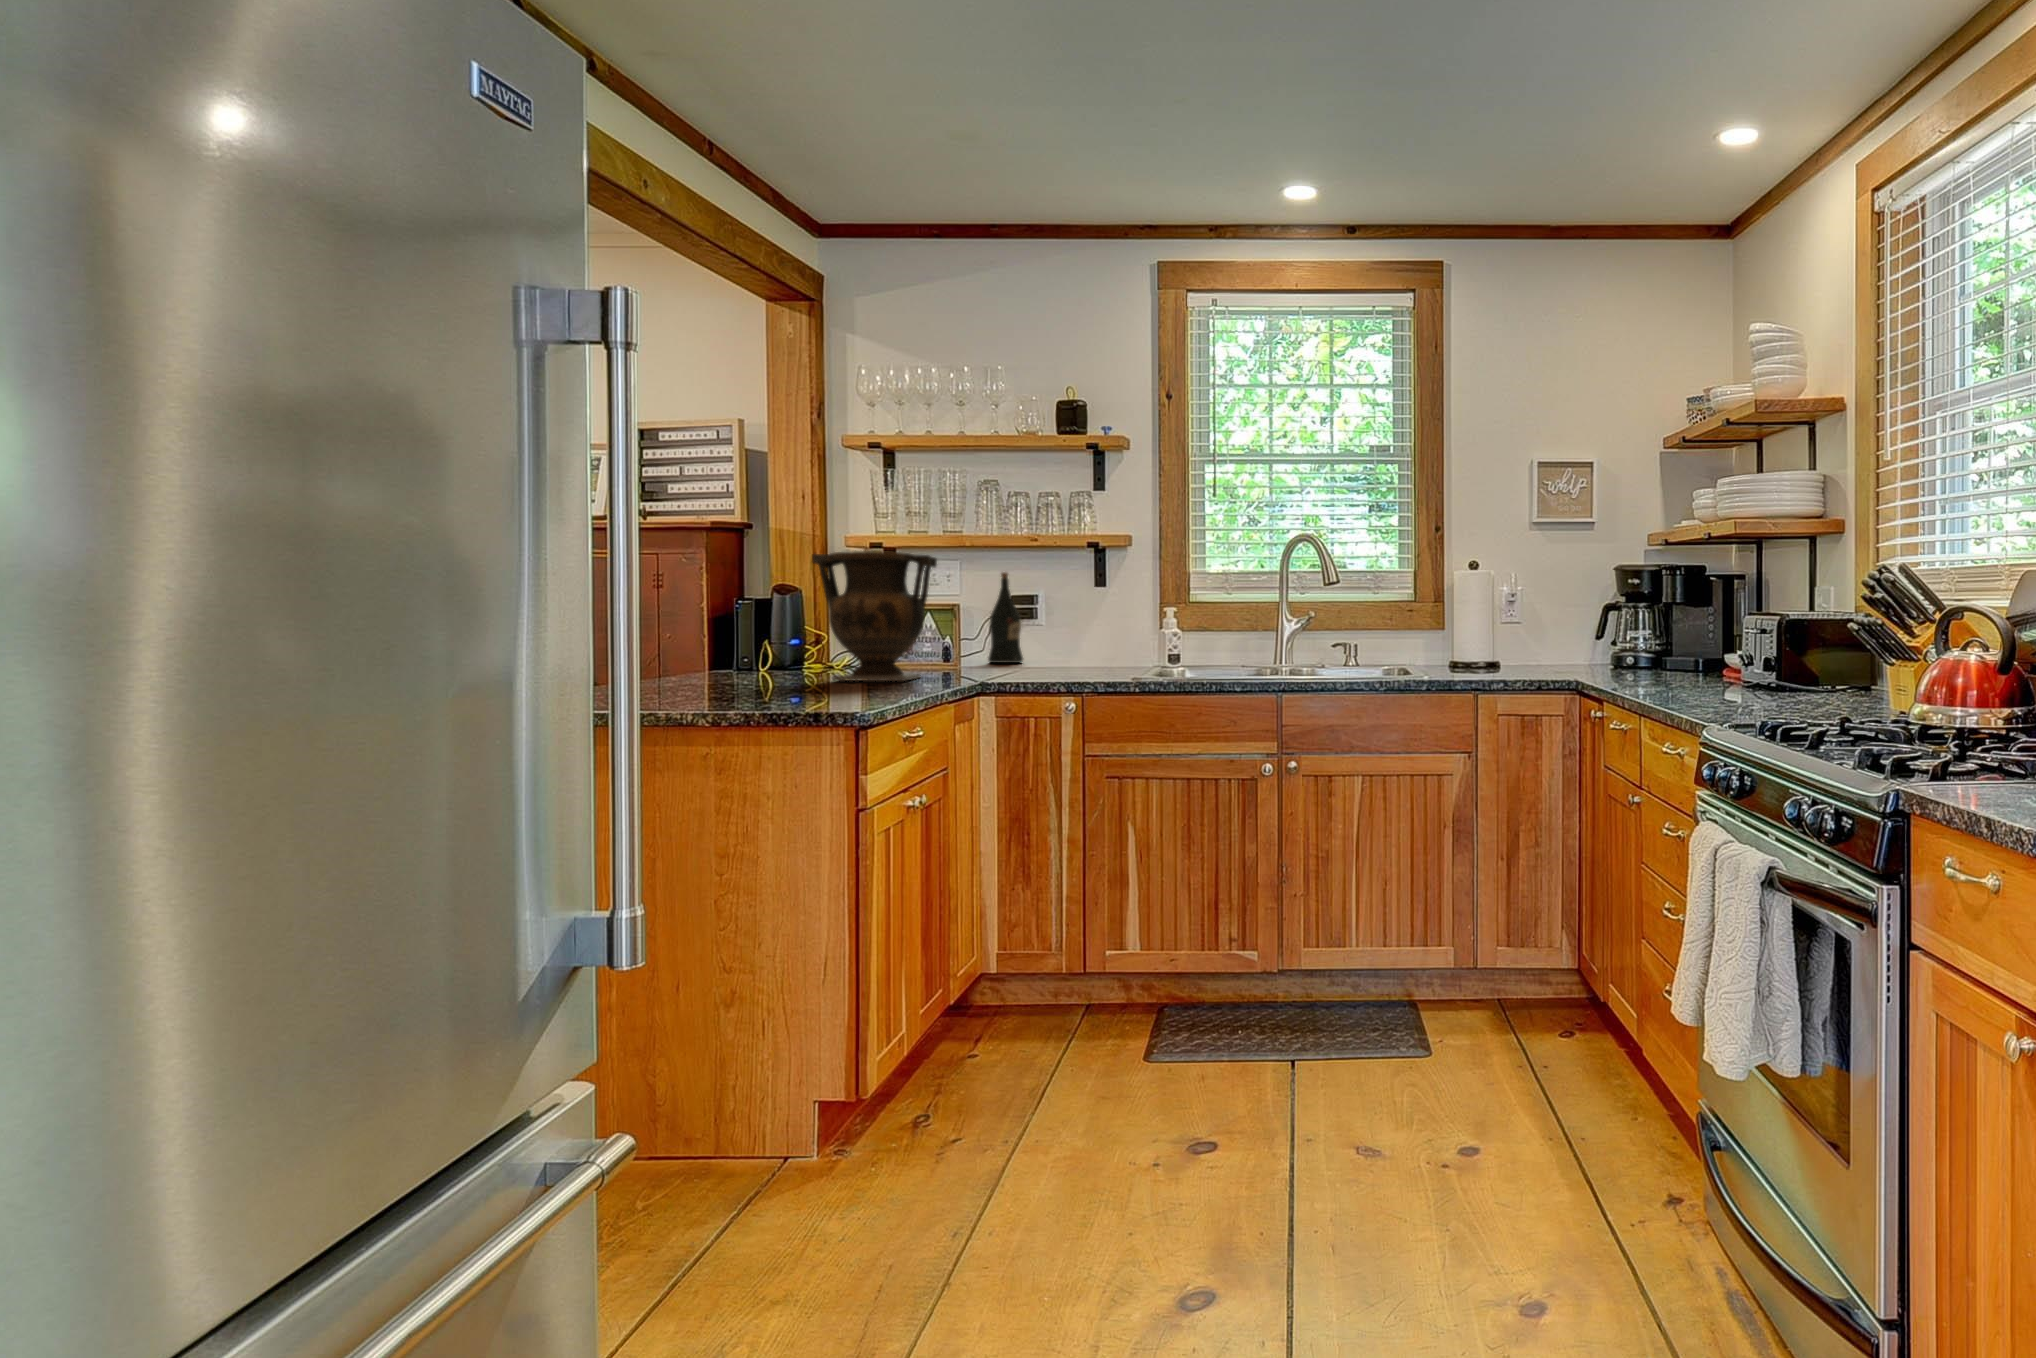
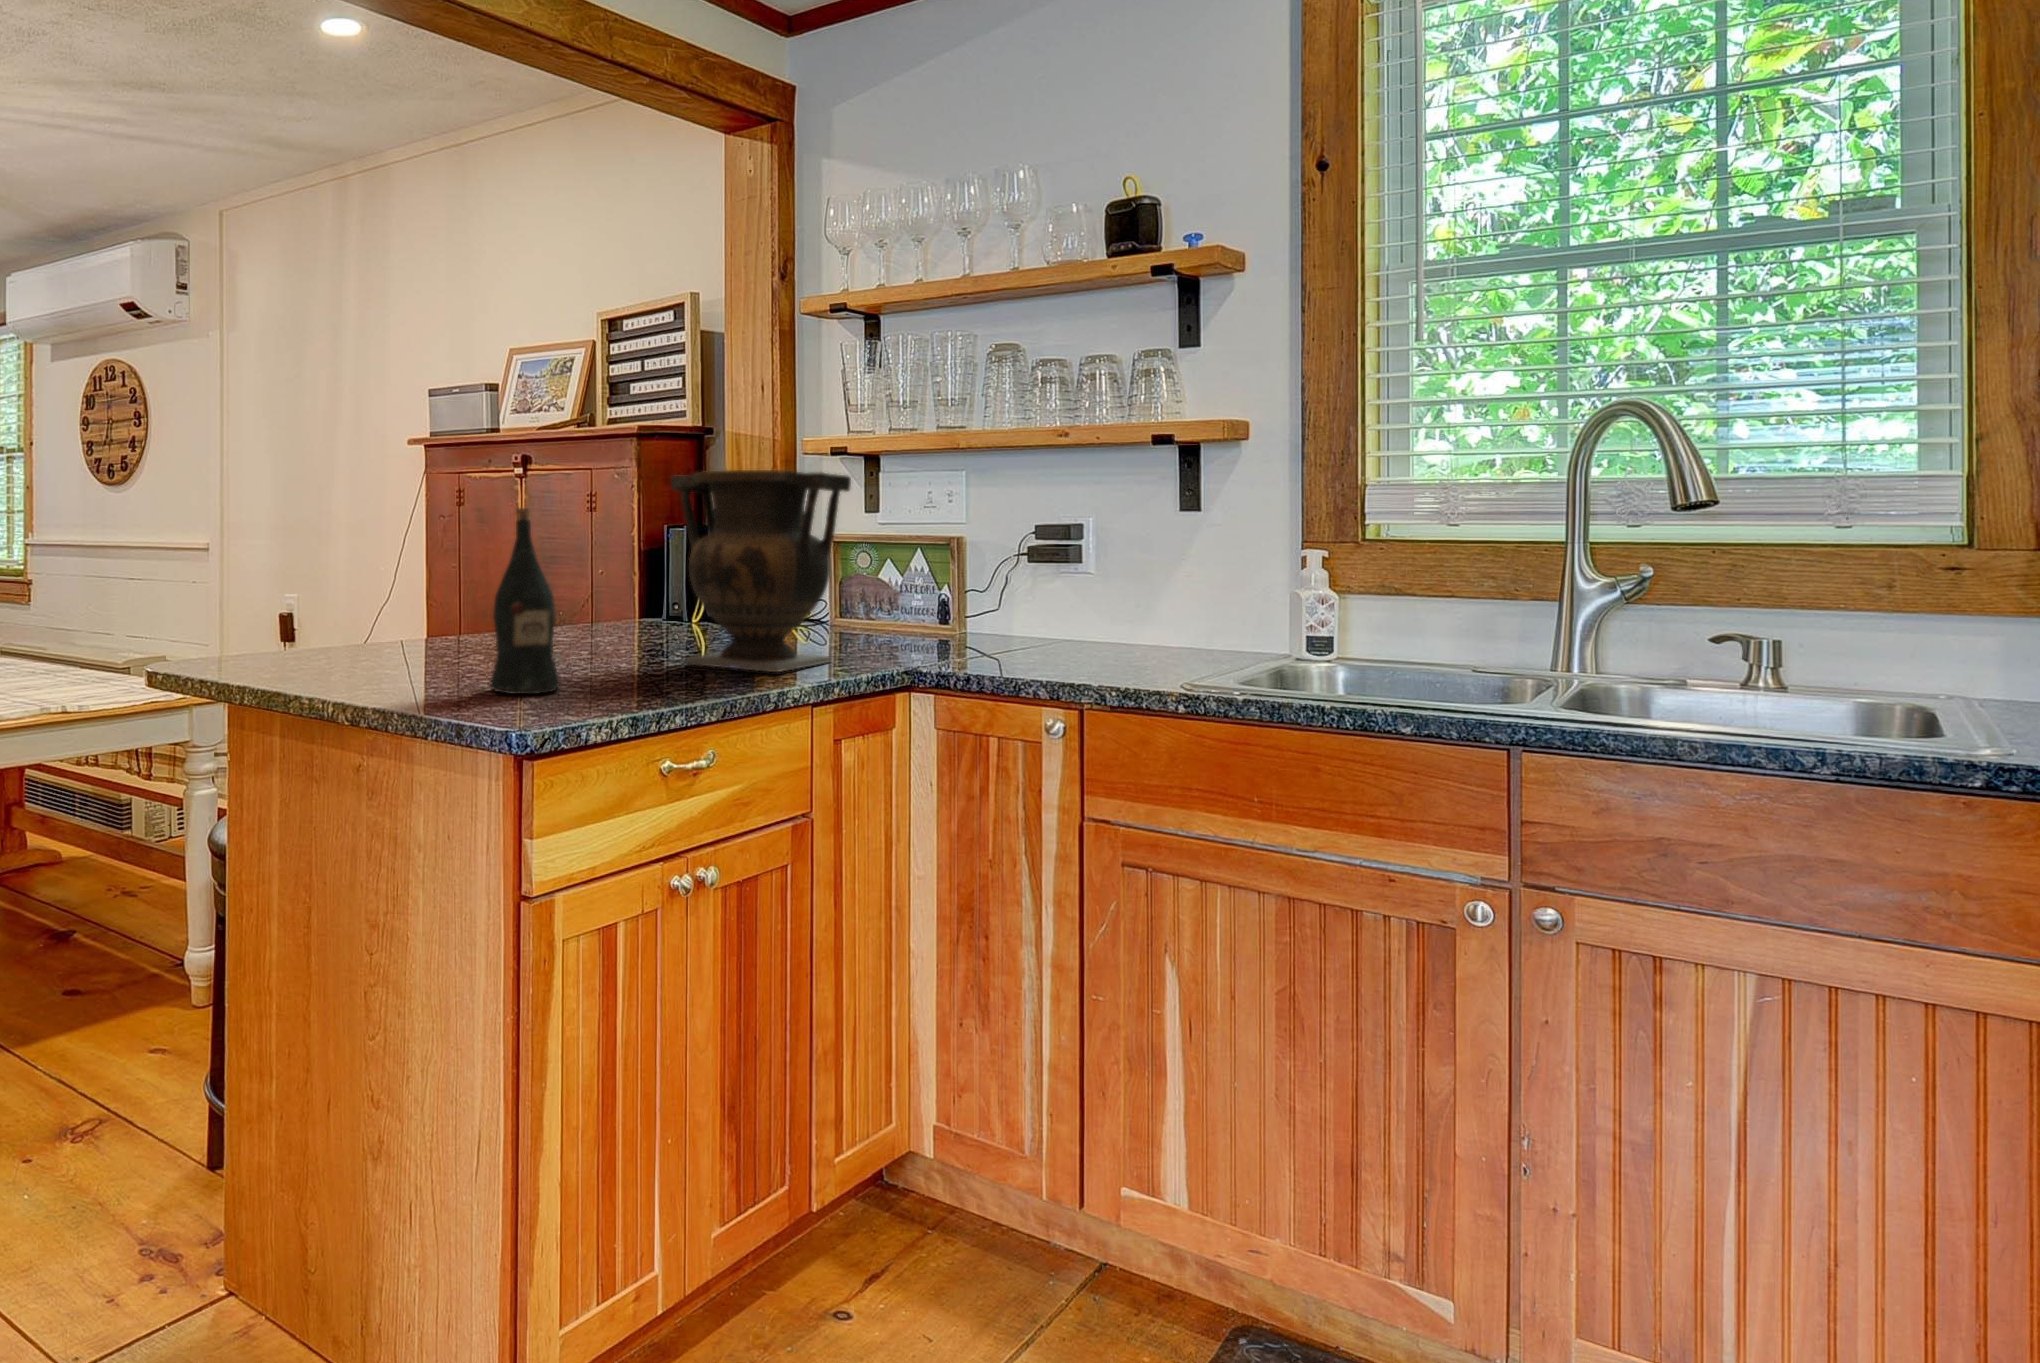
wine bottle: present [988,572,1023,663] -> present [490,508,560,694]

